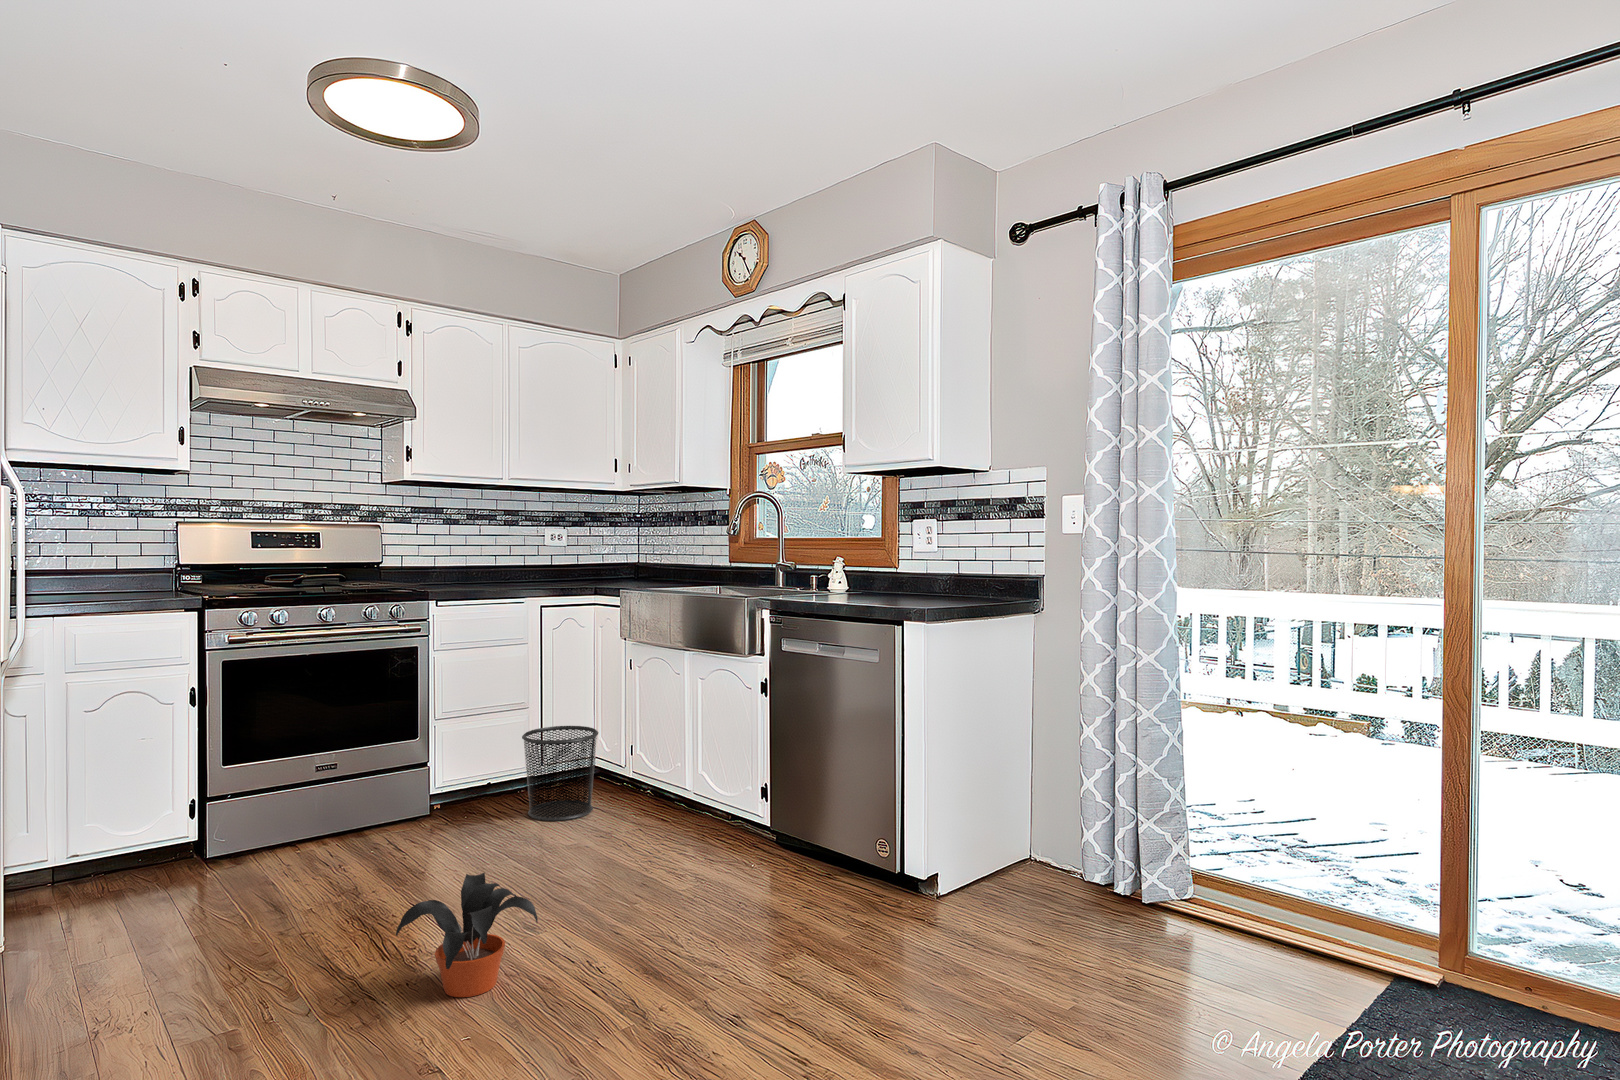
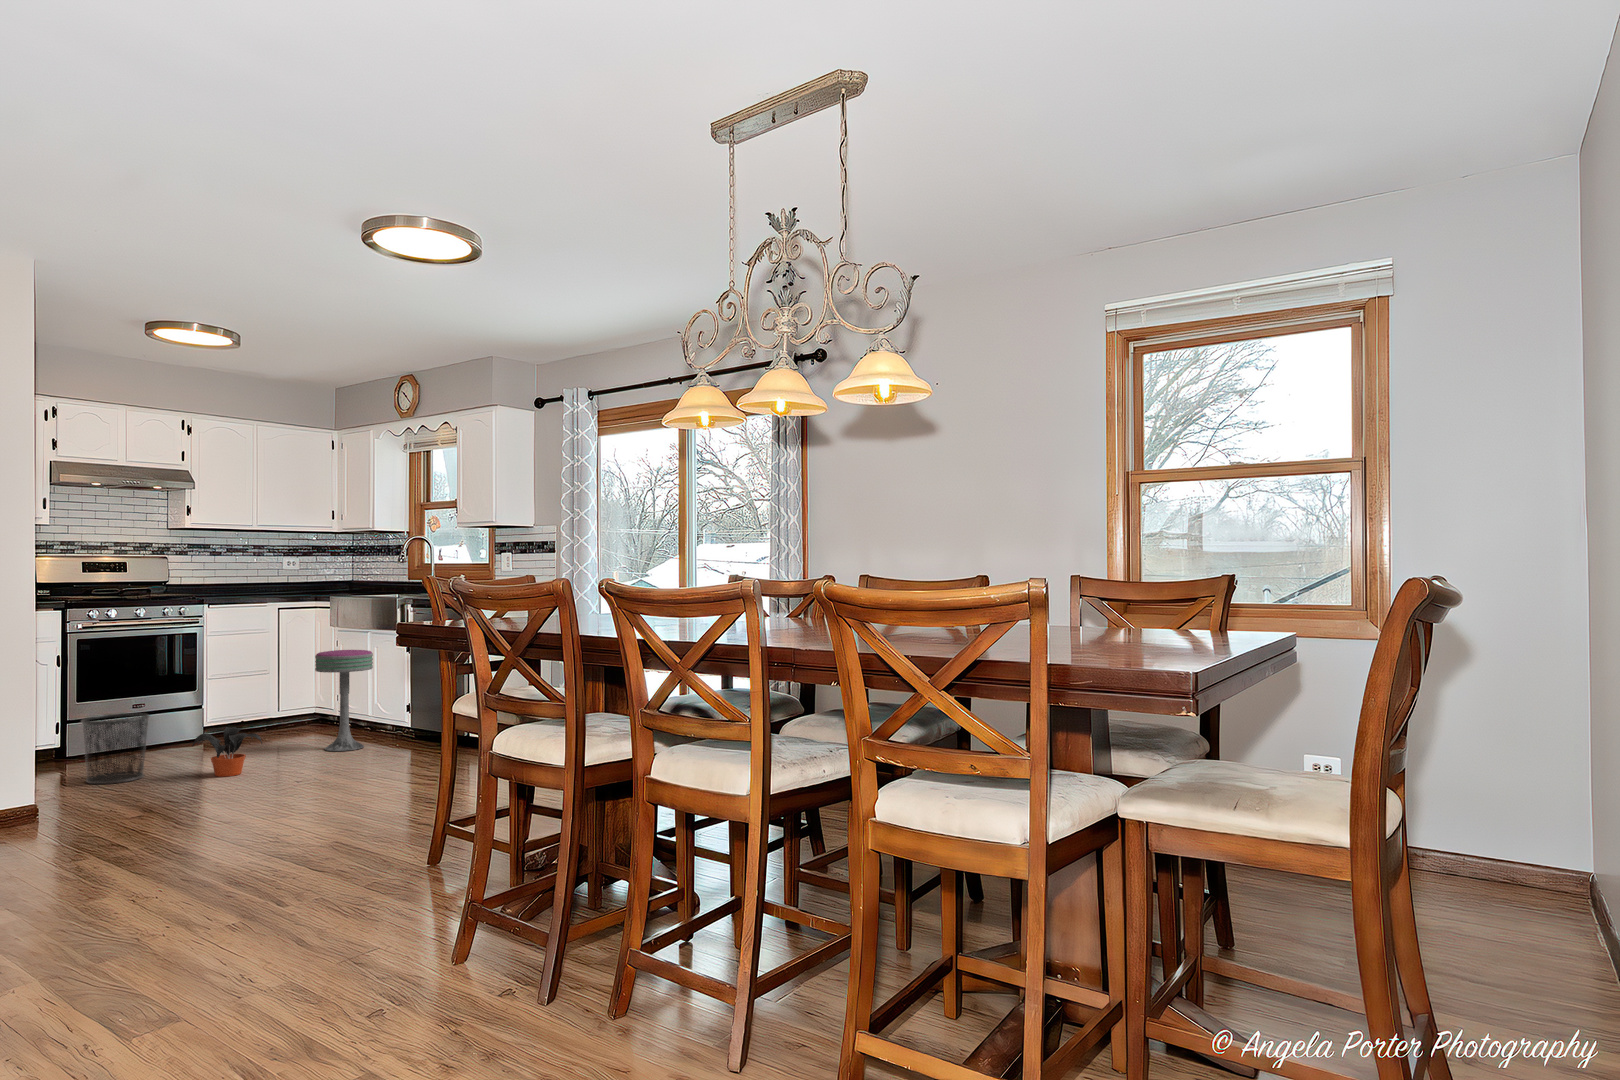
bar stool: none [621,694,720,892] -> present [315,650,373,751]
waste bin: present [522,726,598,821] -> present [81,713,149,784]

